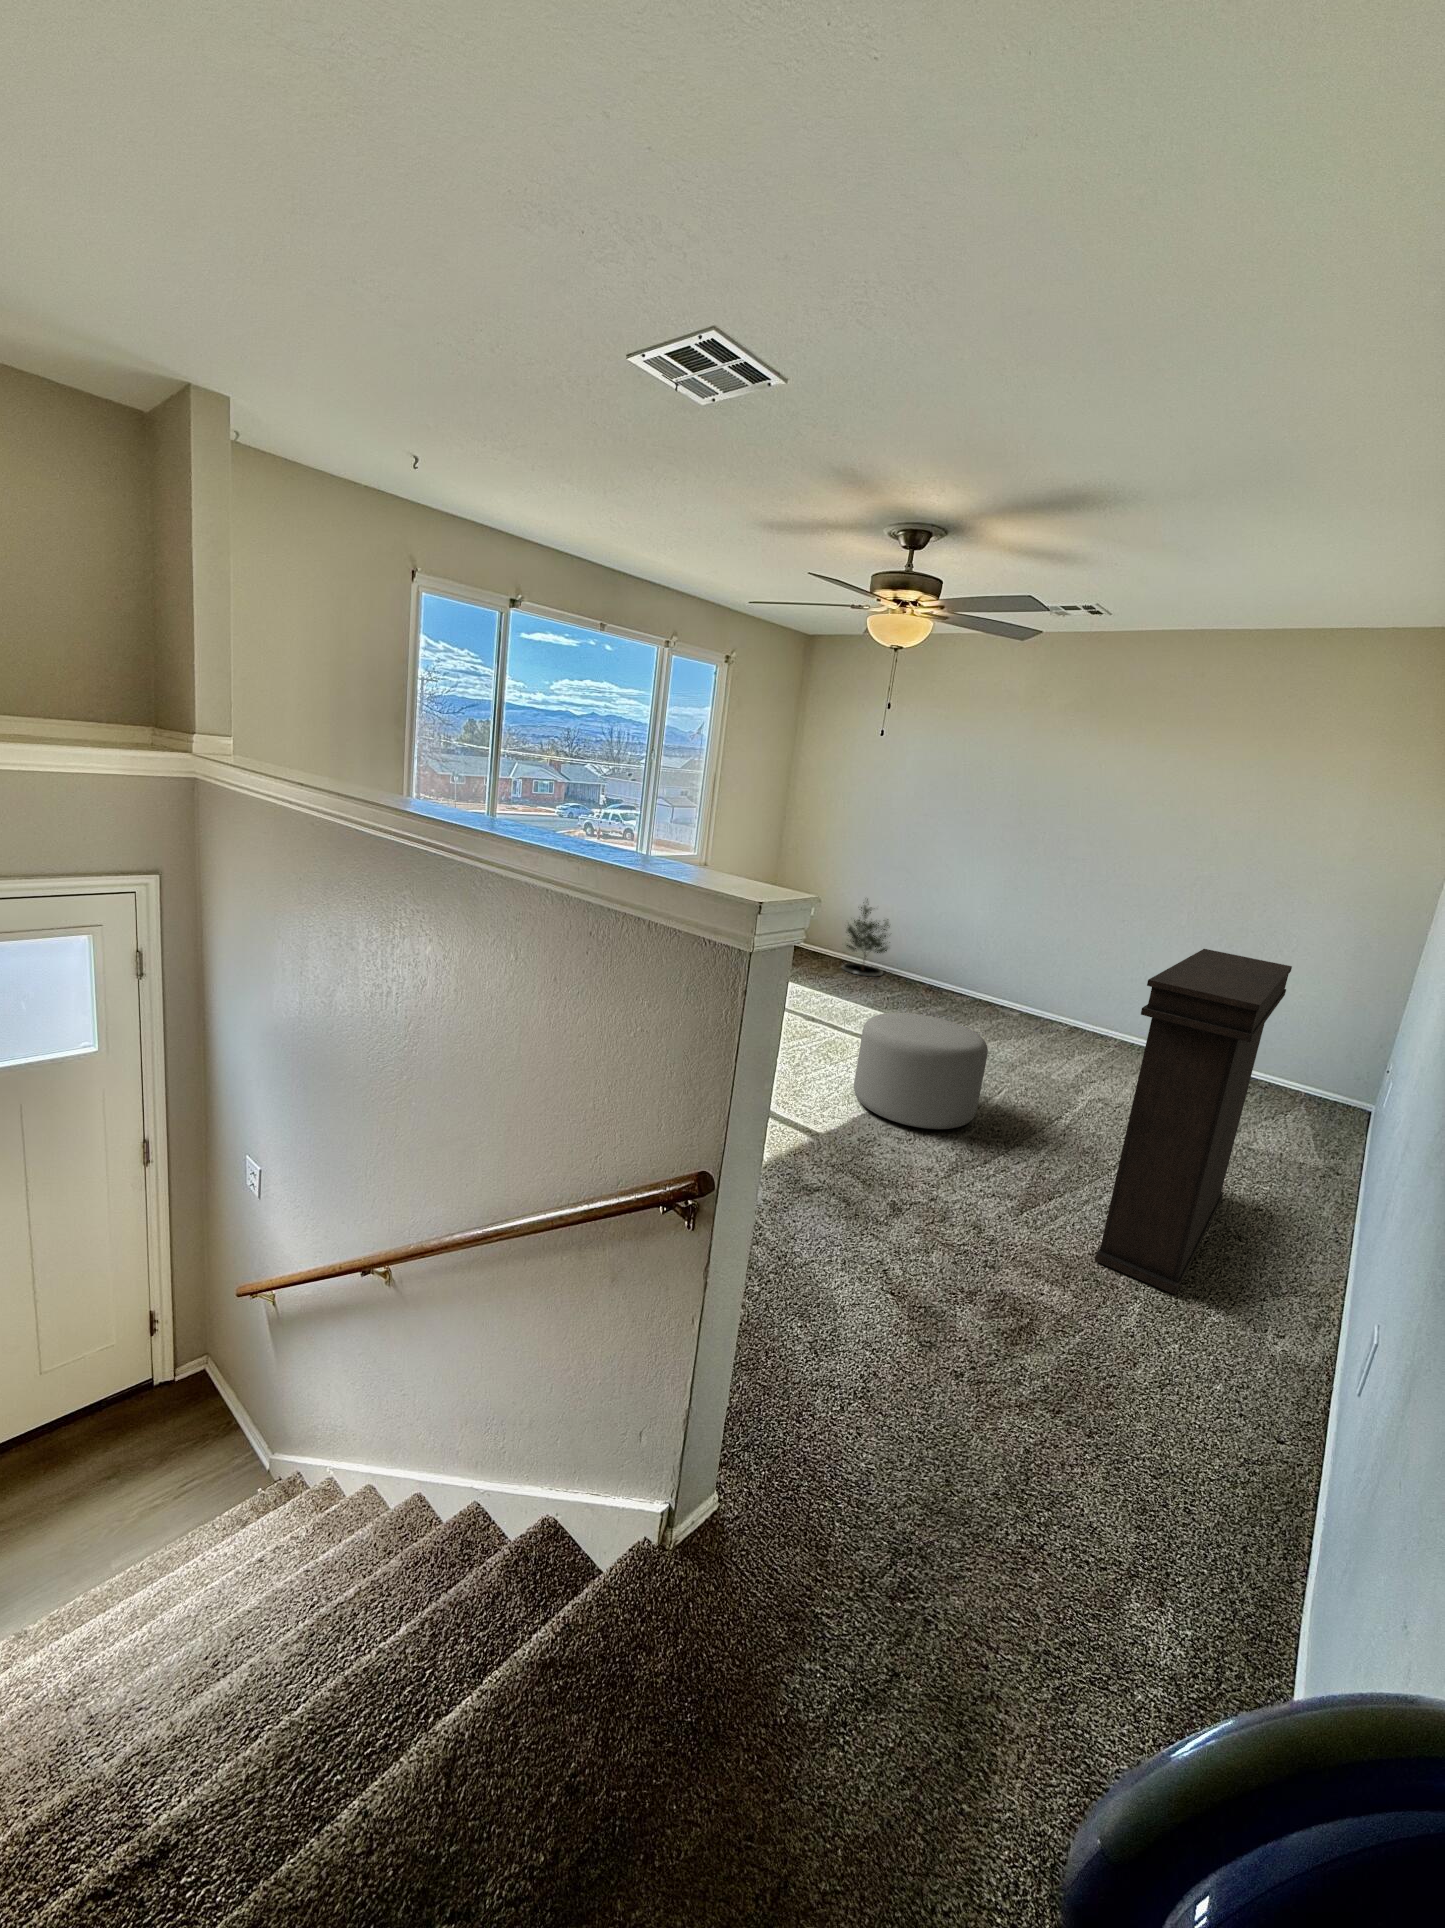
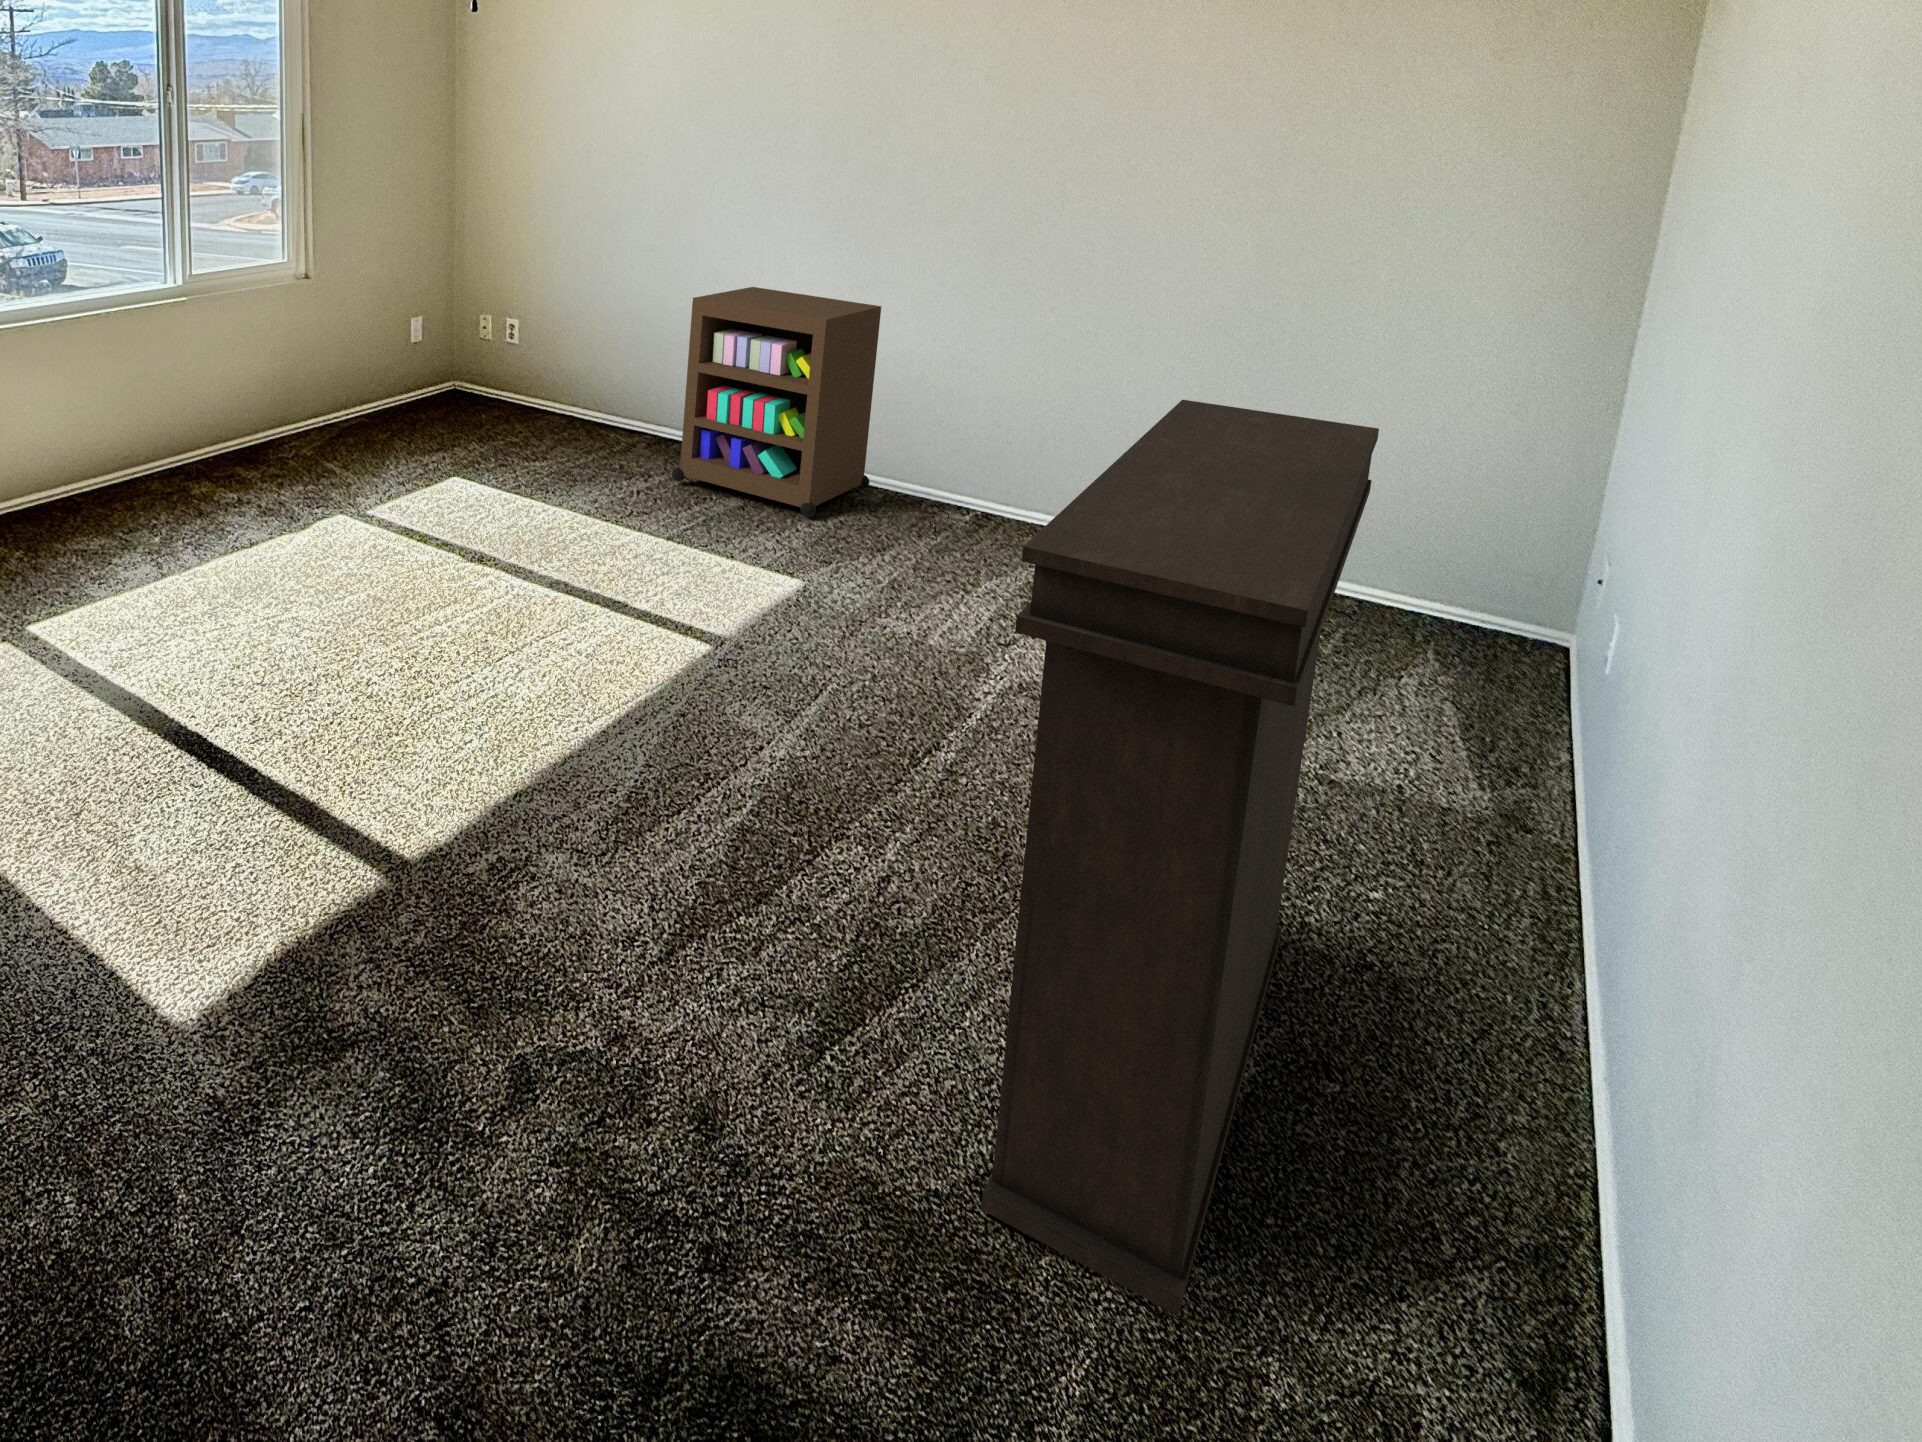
storage cabinet: none [906,894,1031,1018] -> present [672,287,881,517]
potted tree: present [842,899,890,976] -> none [560,306,651,448]
ottoman: present [854,1013,988,1129] -> none [510,562,765,819]

